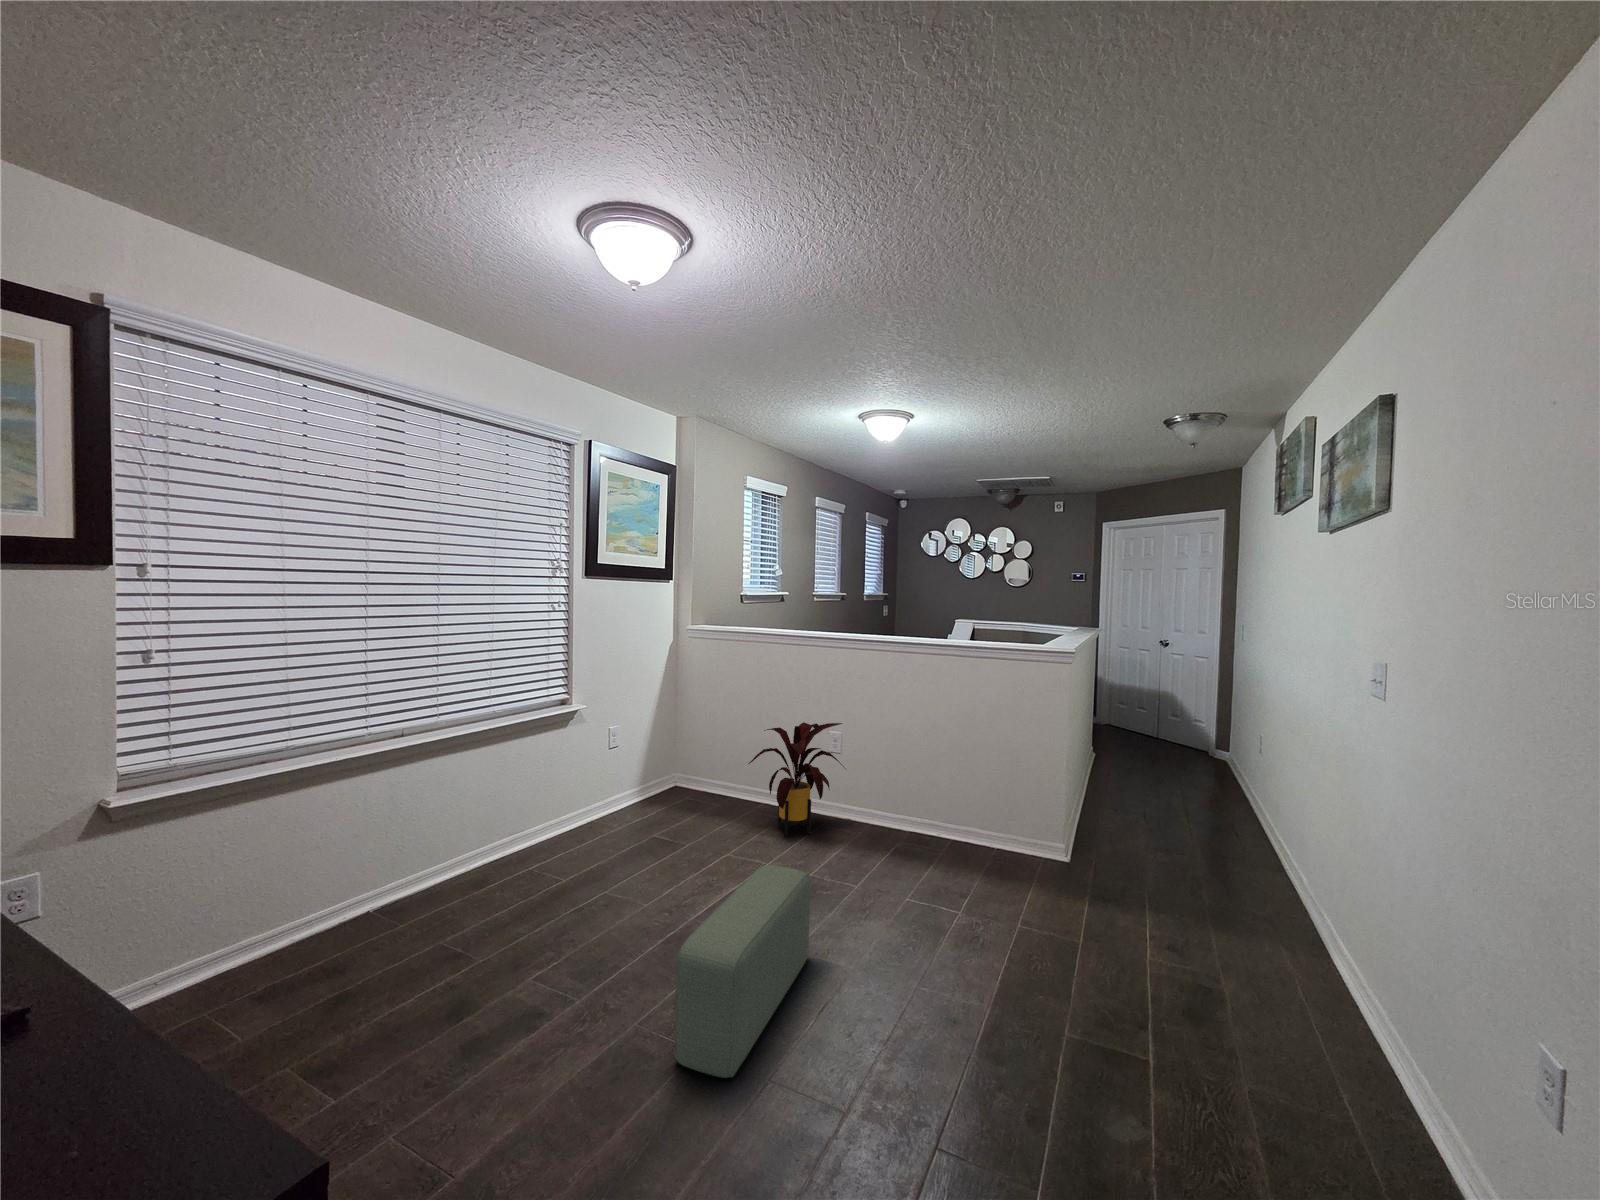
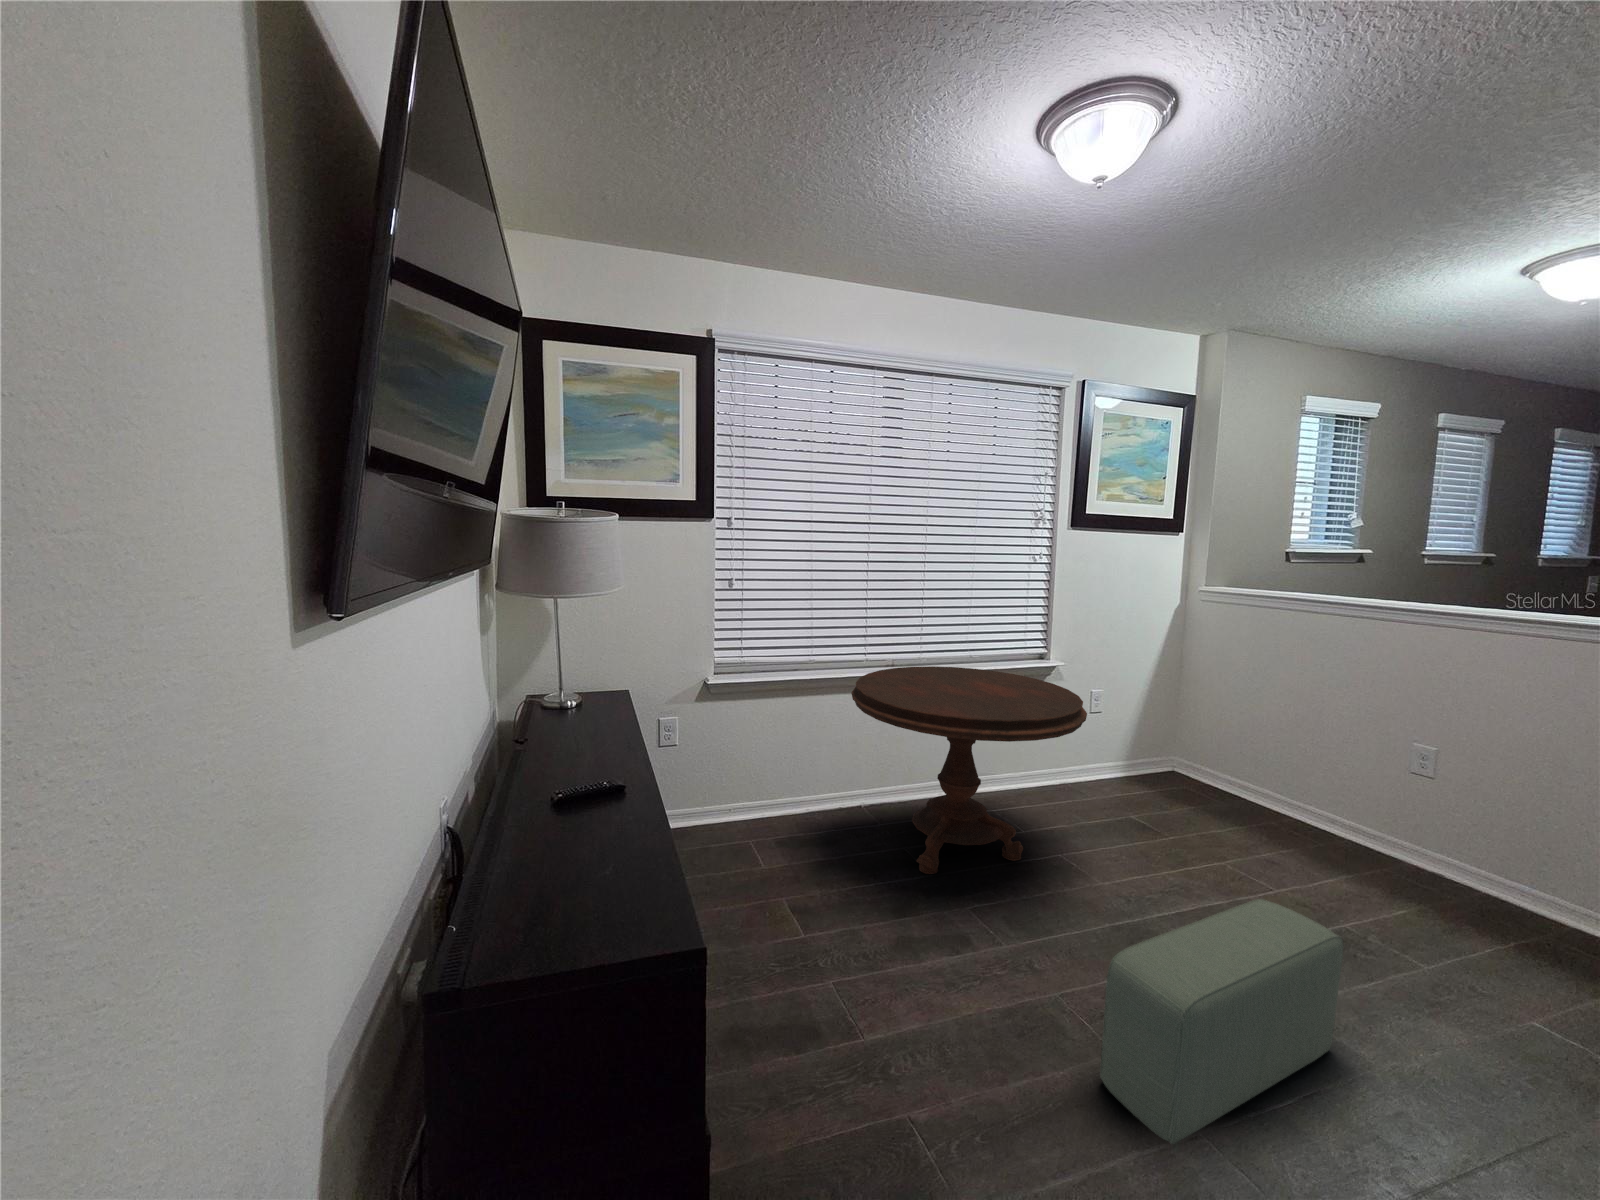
house plant: present [748,722,844,837] -> none [1268,727,1457,883]
side table: none [360,724,622,958] -> present [851,666,1087,874]

